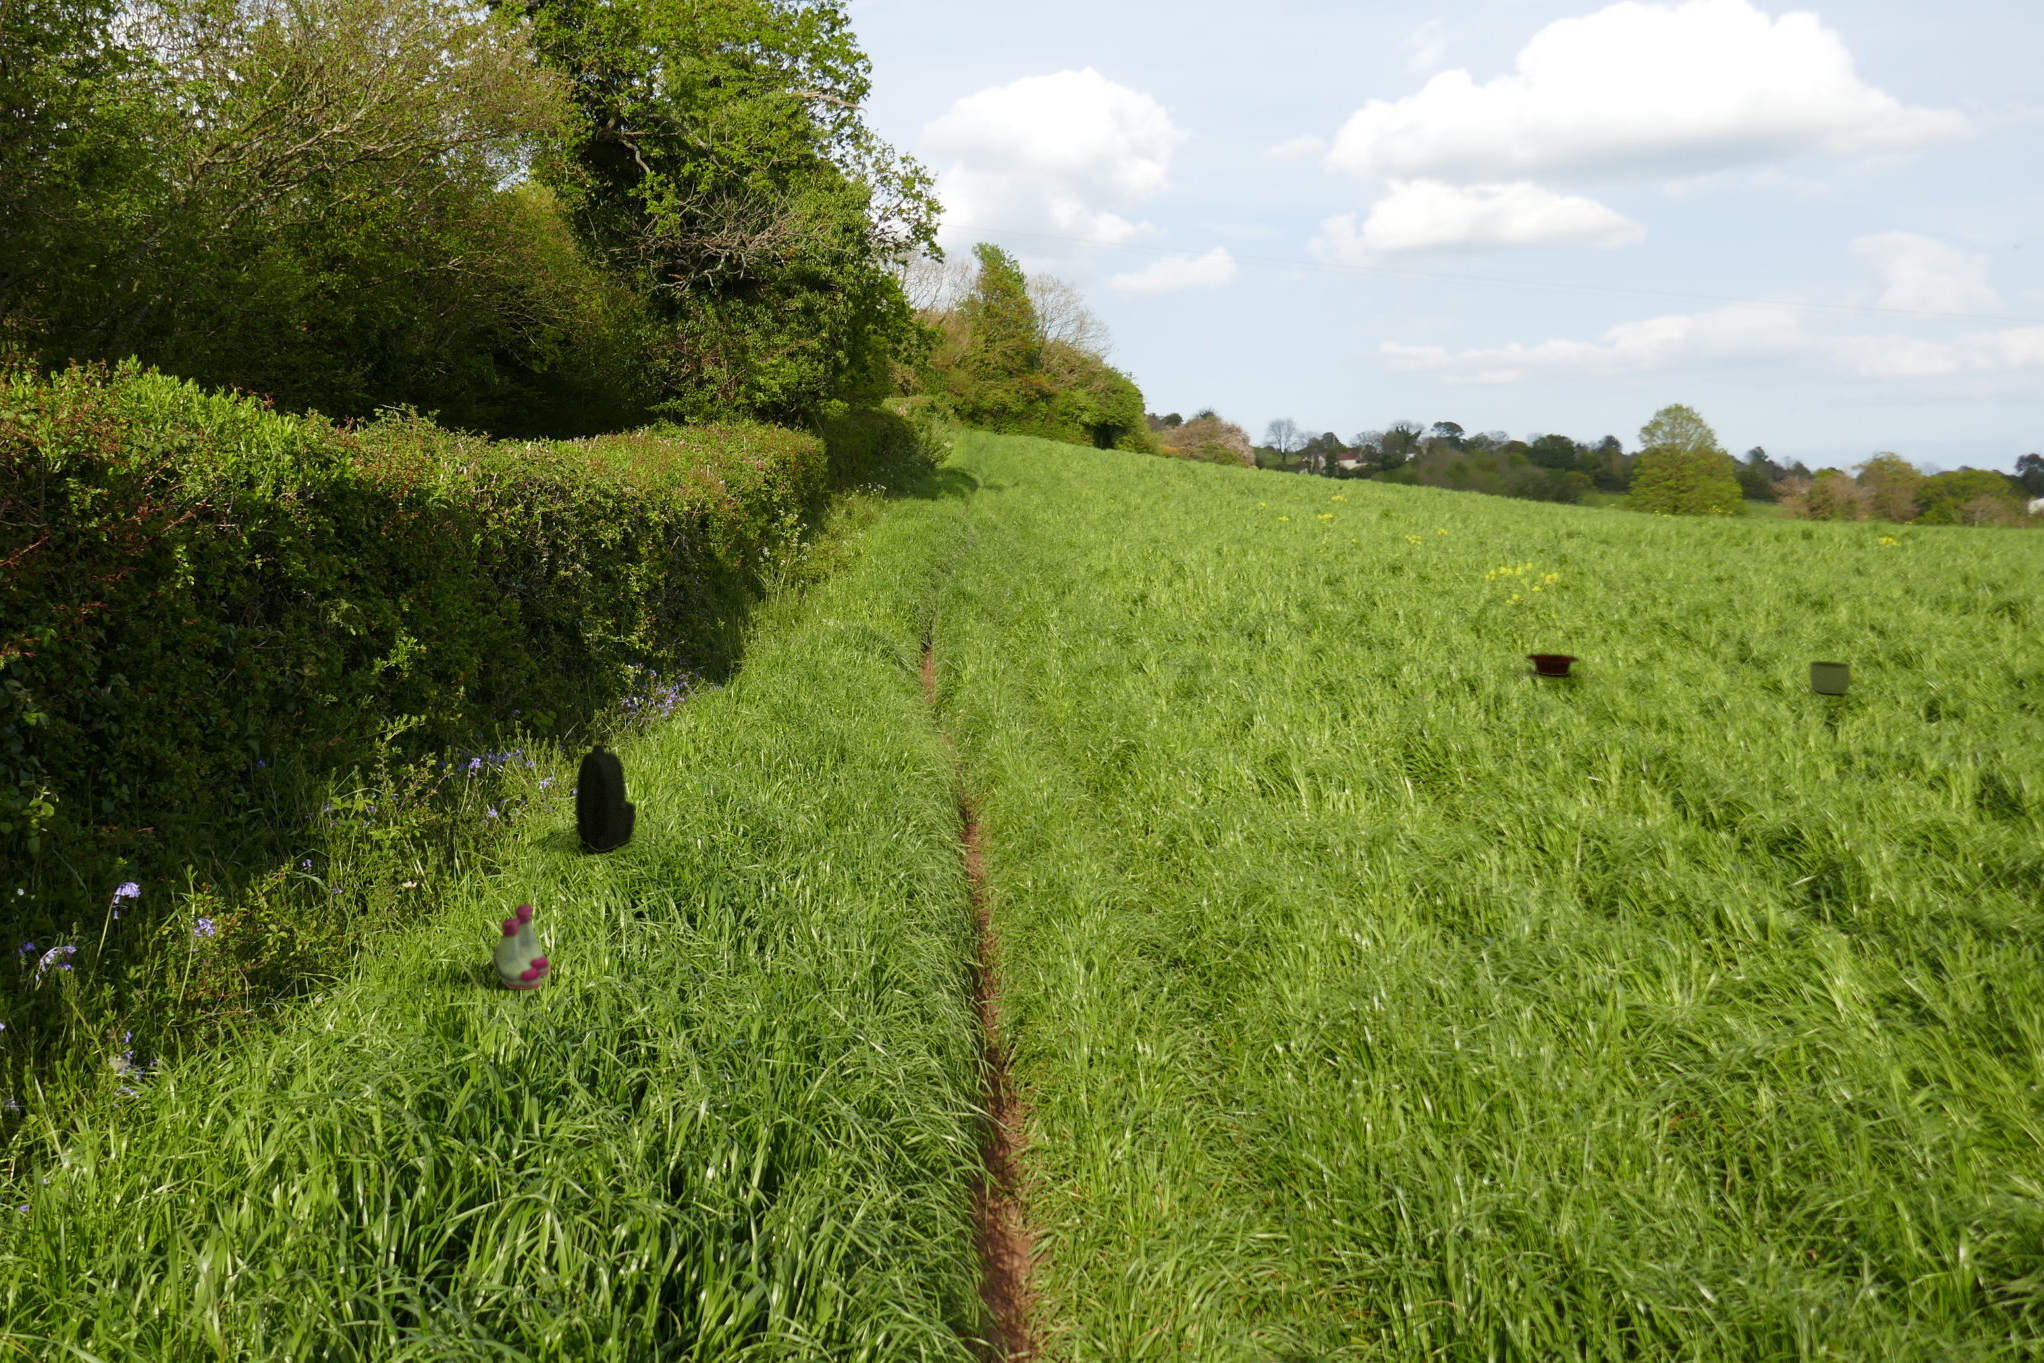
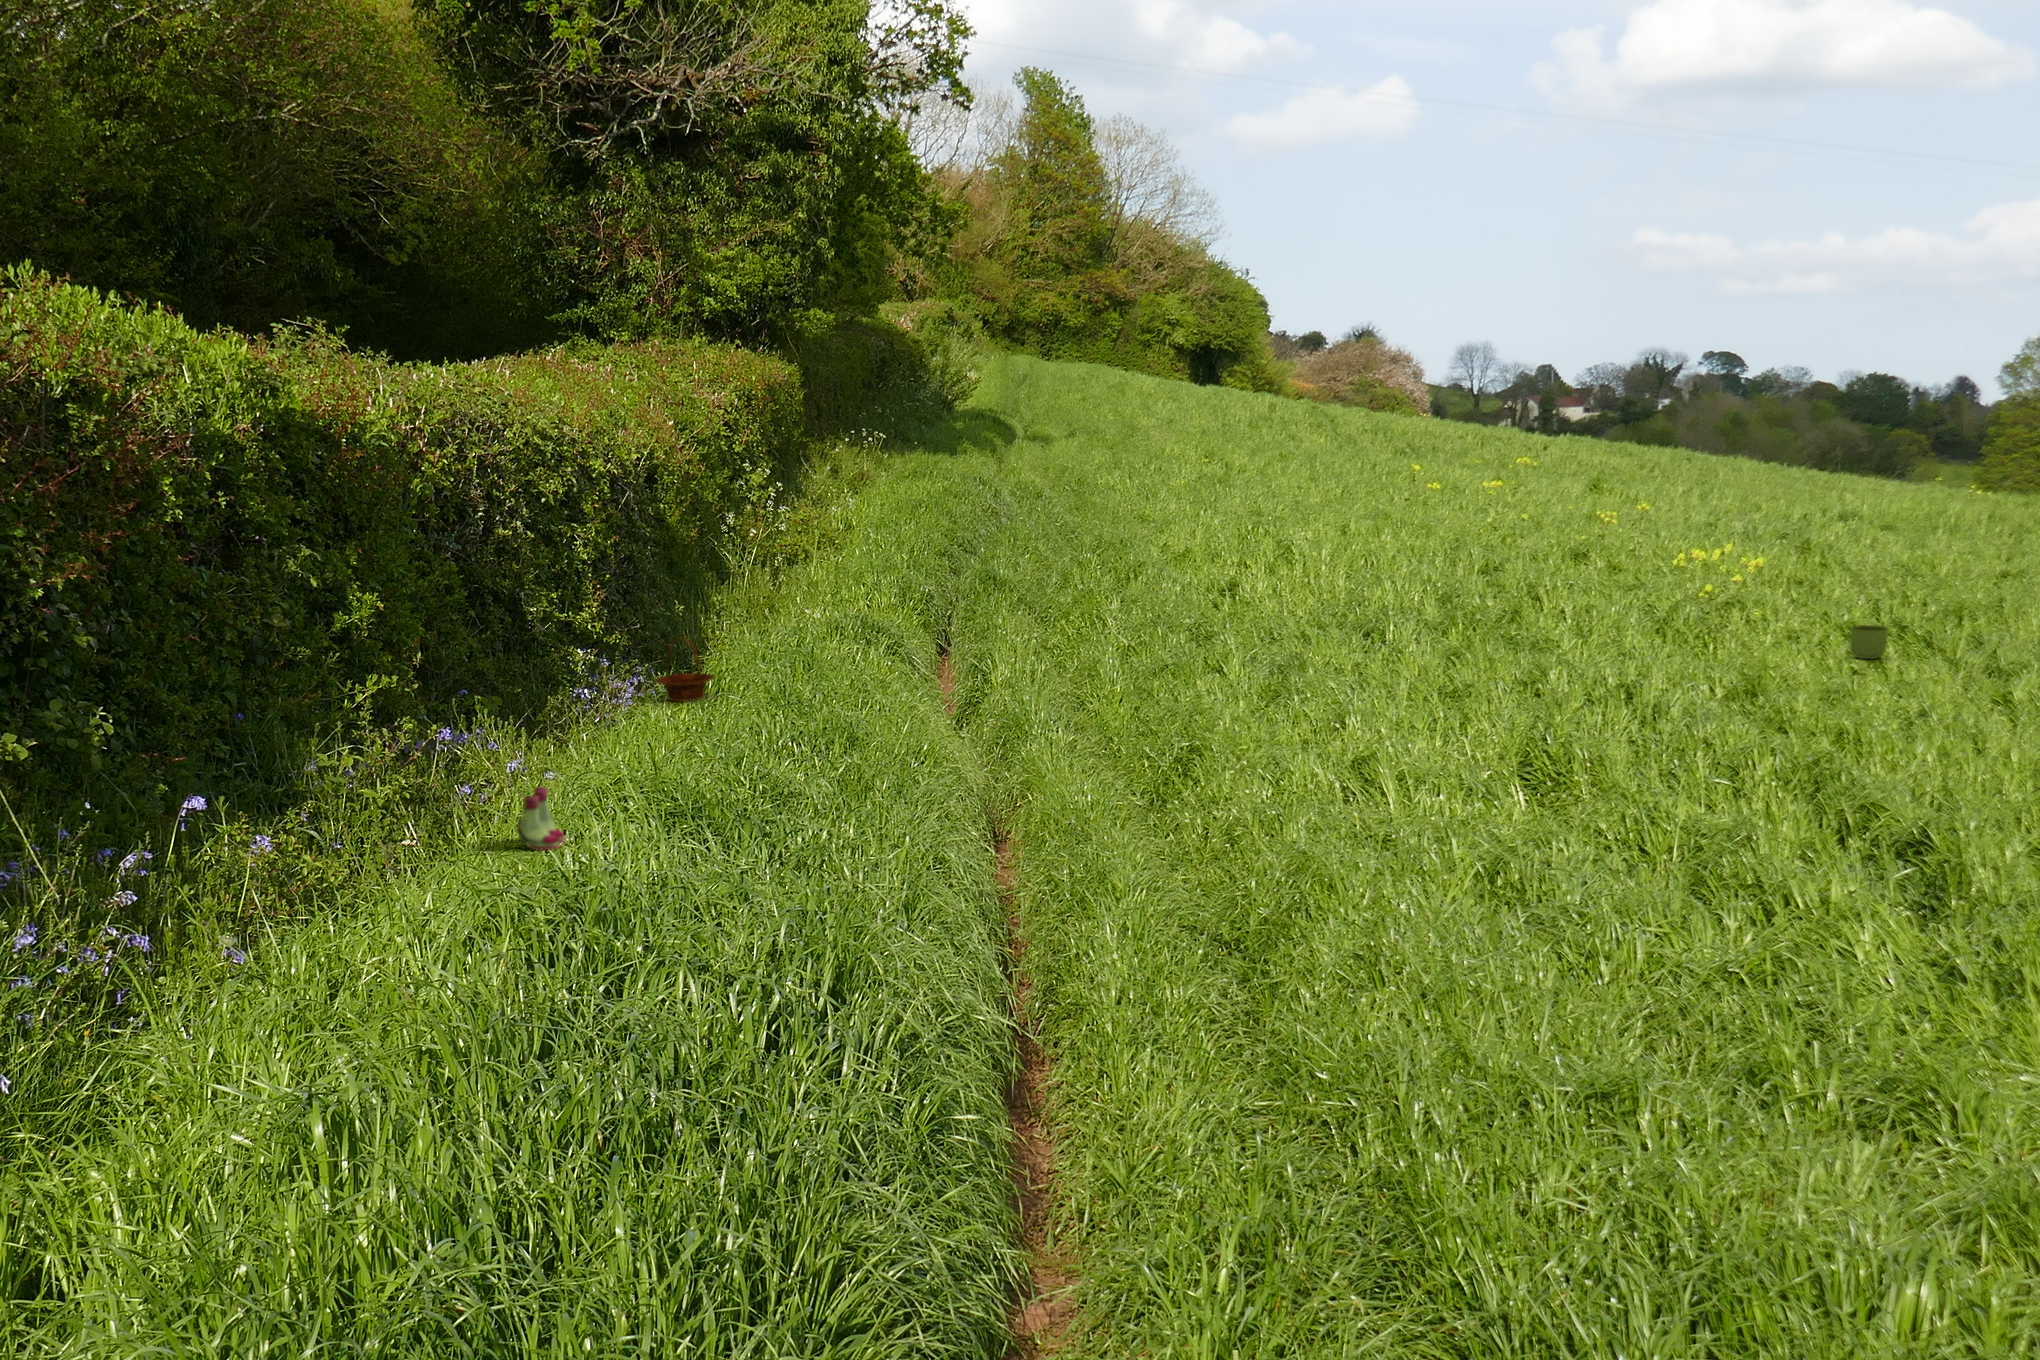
basket: present [1526,636,1579,676] -> present [654,639,715,702]
backpack: present [575,743,636,852] -> none [558,676,618,778]

